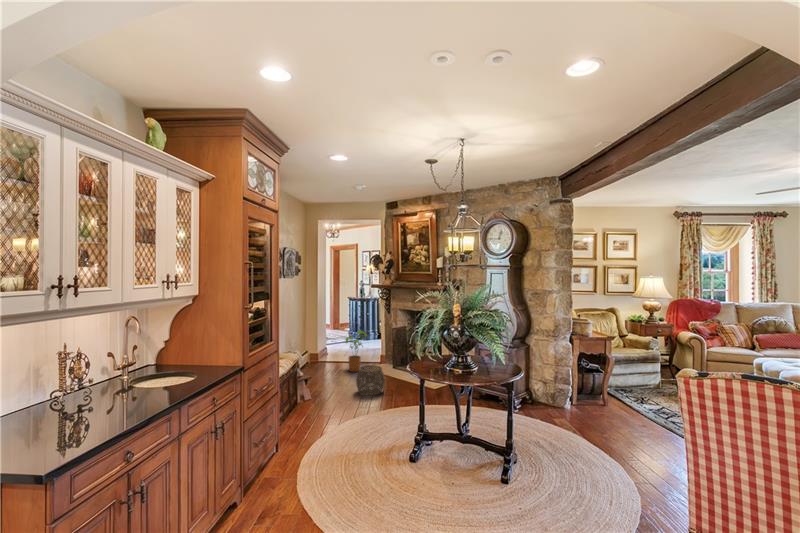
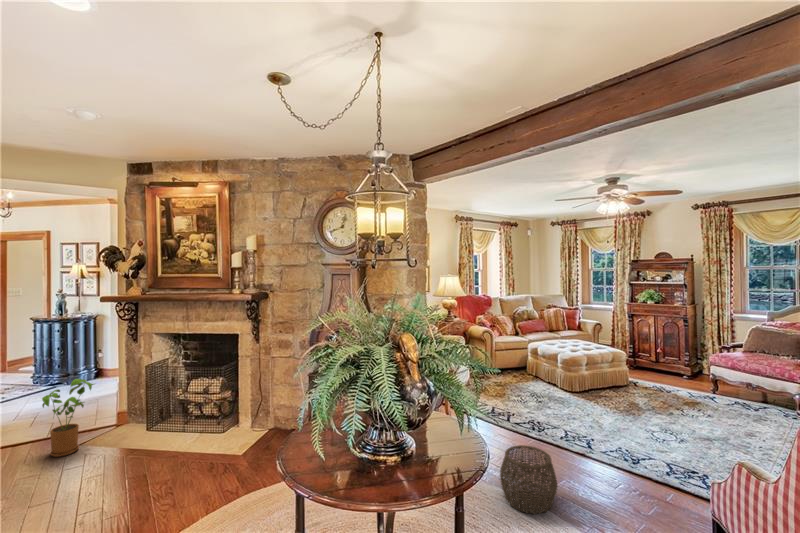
woven basket: present [356,365,385,396] -> present [500,445,557,514]

